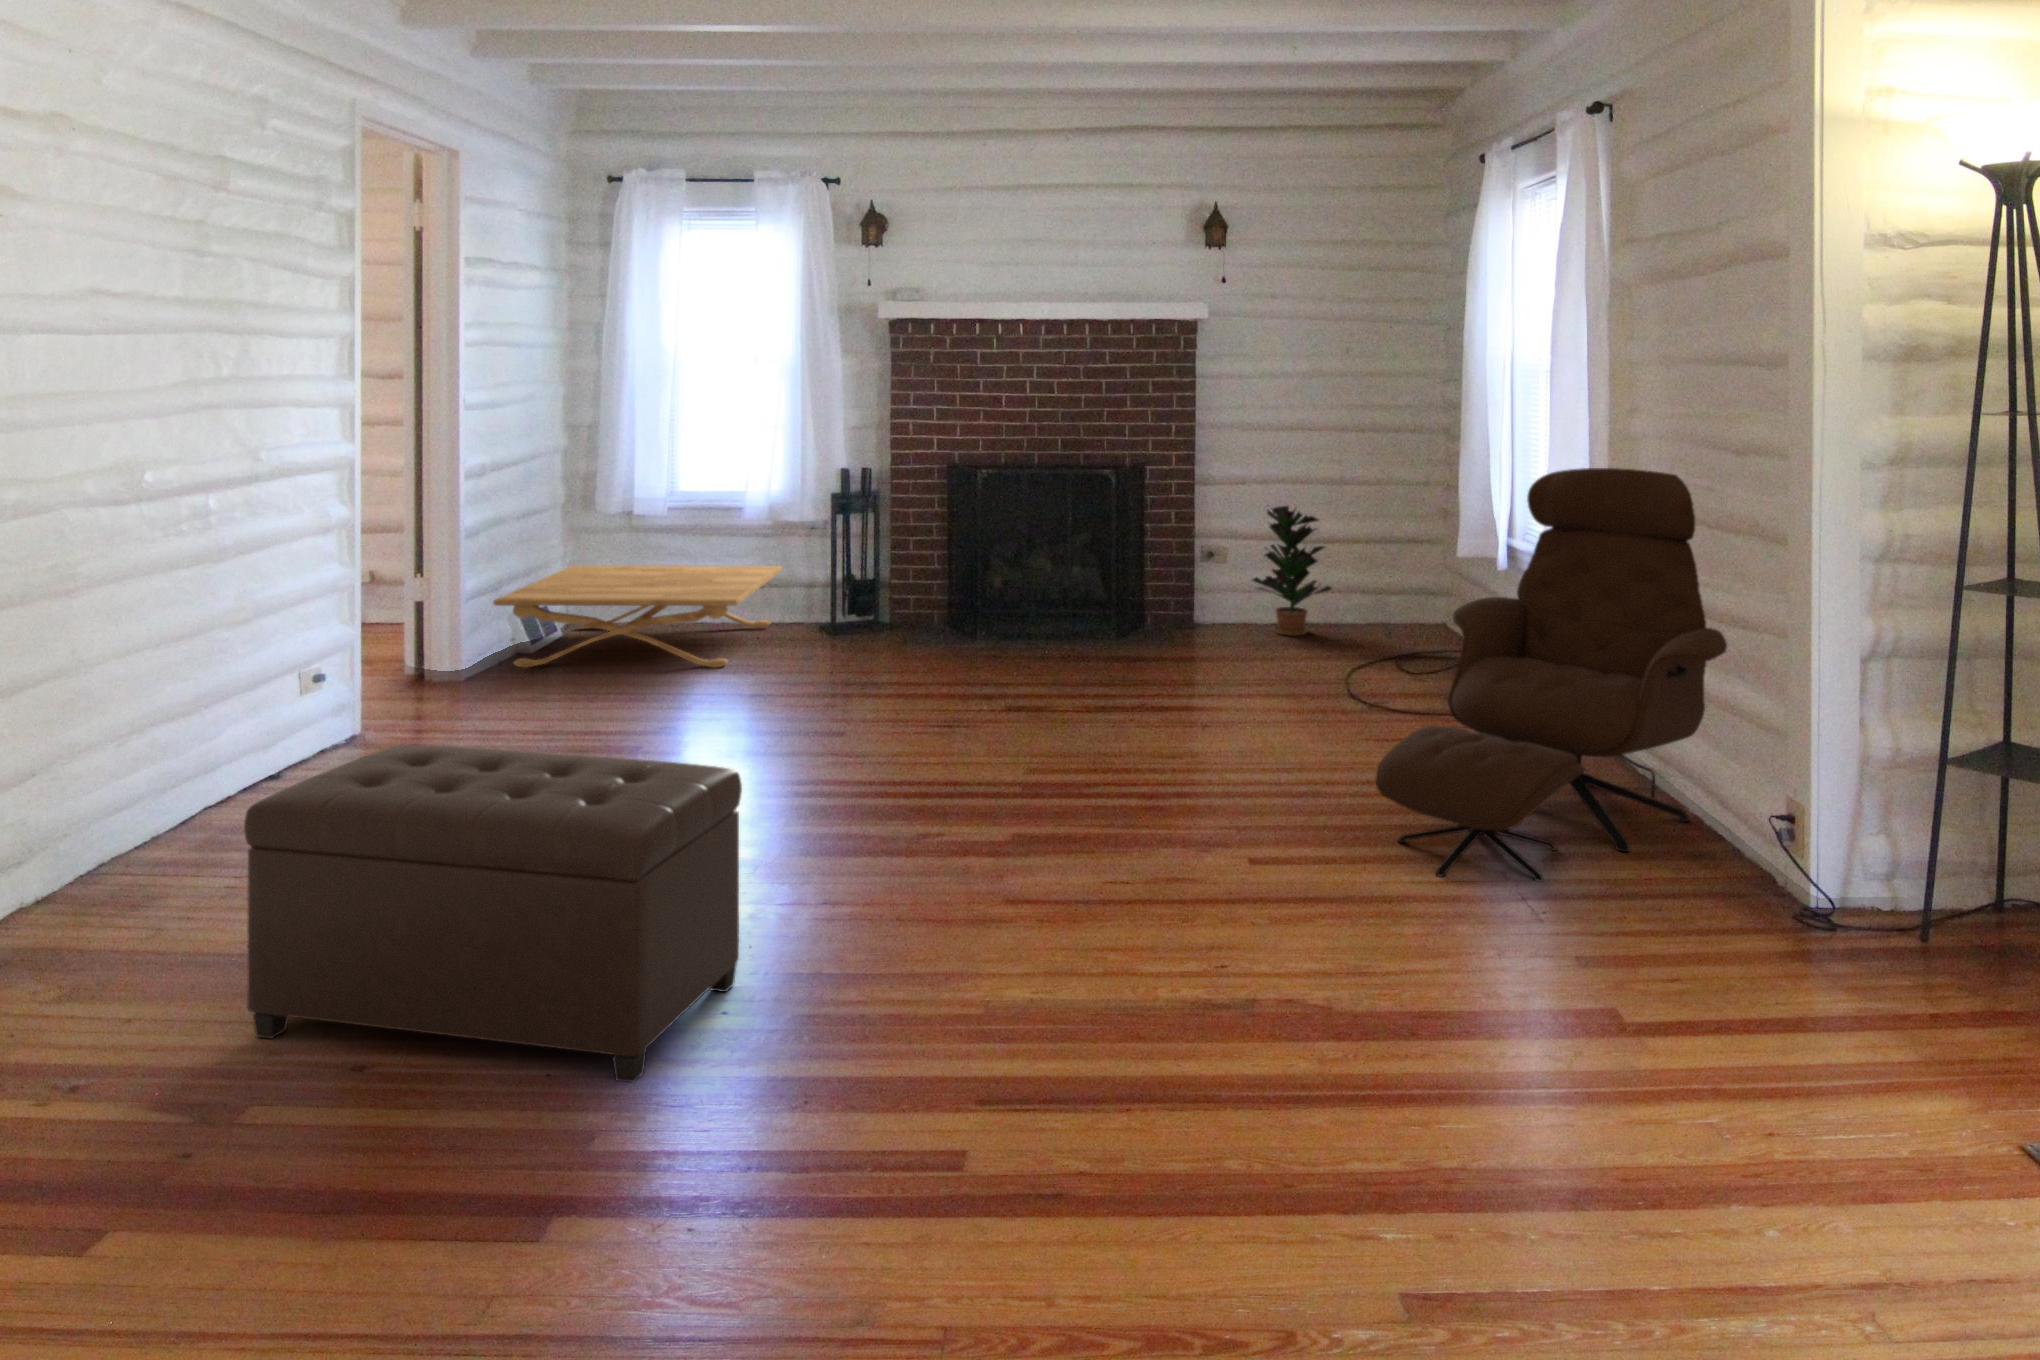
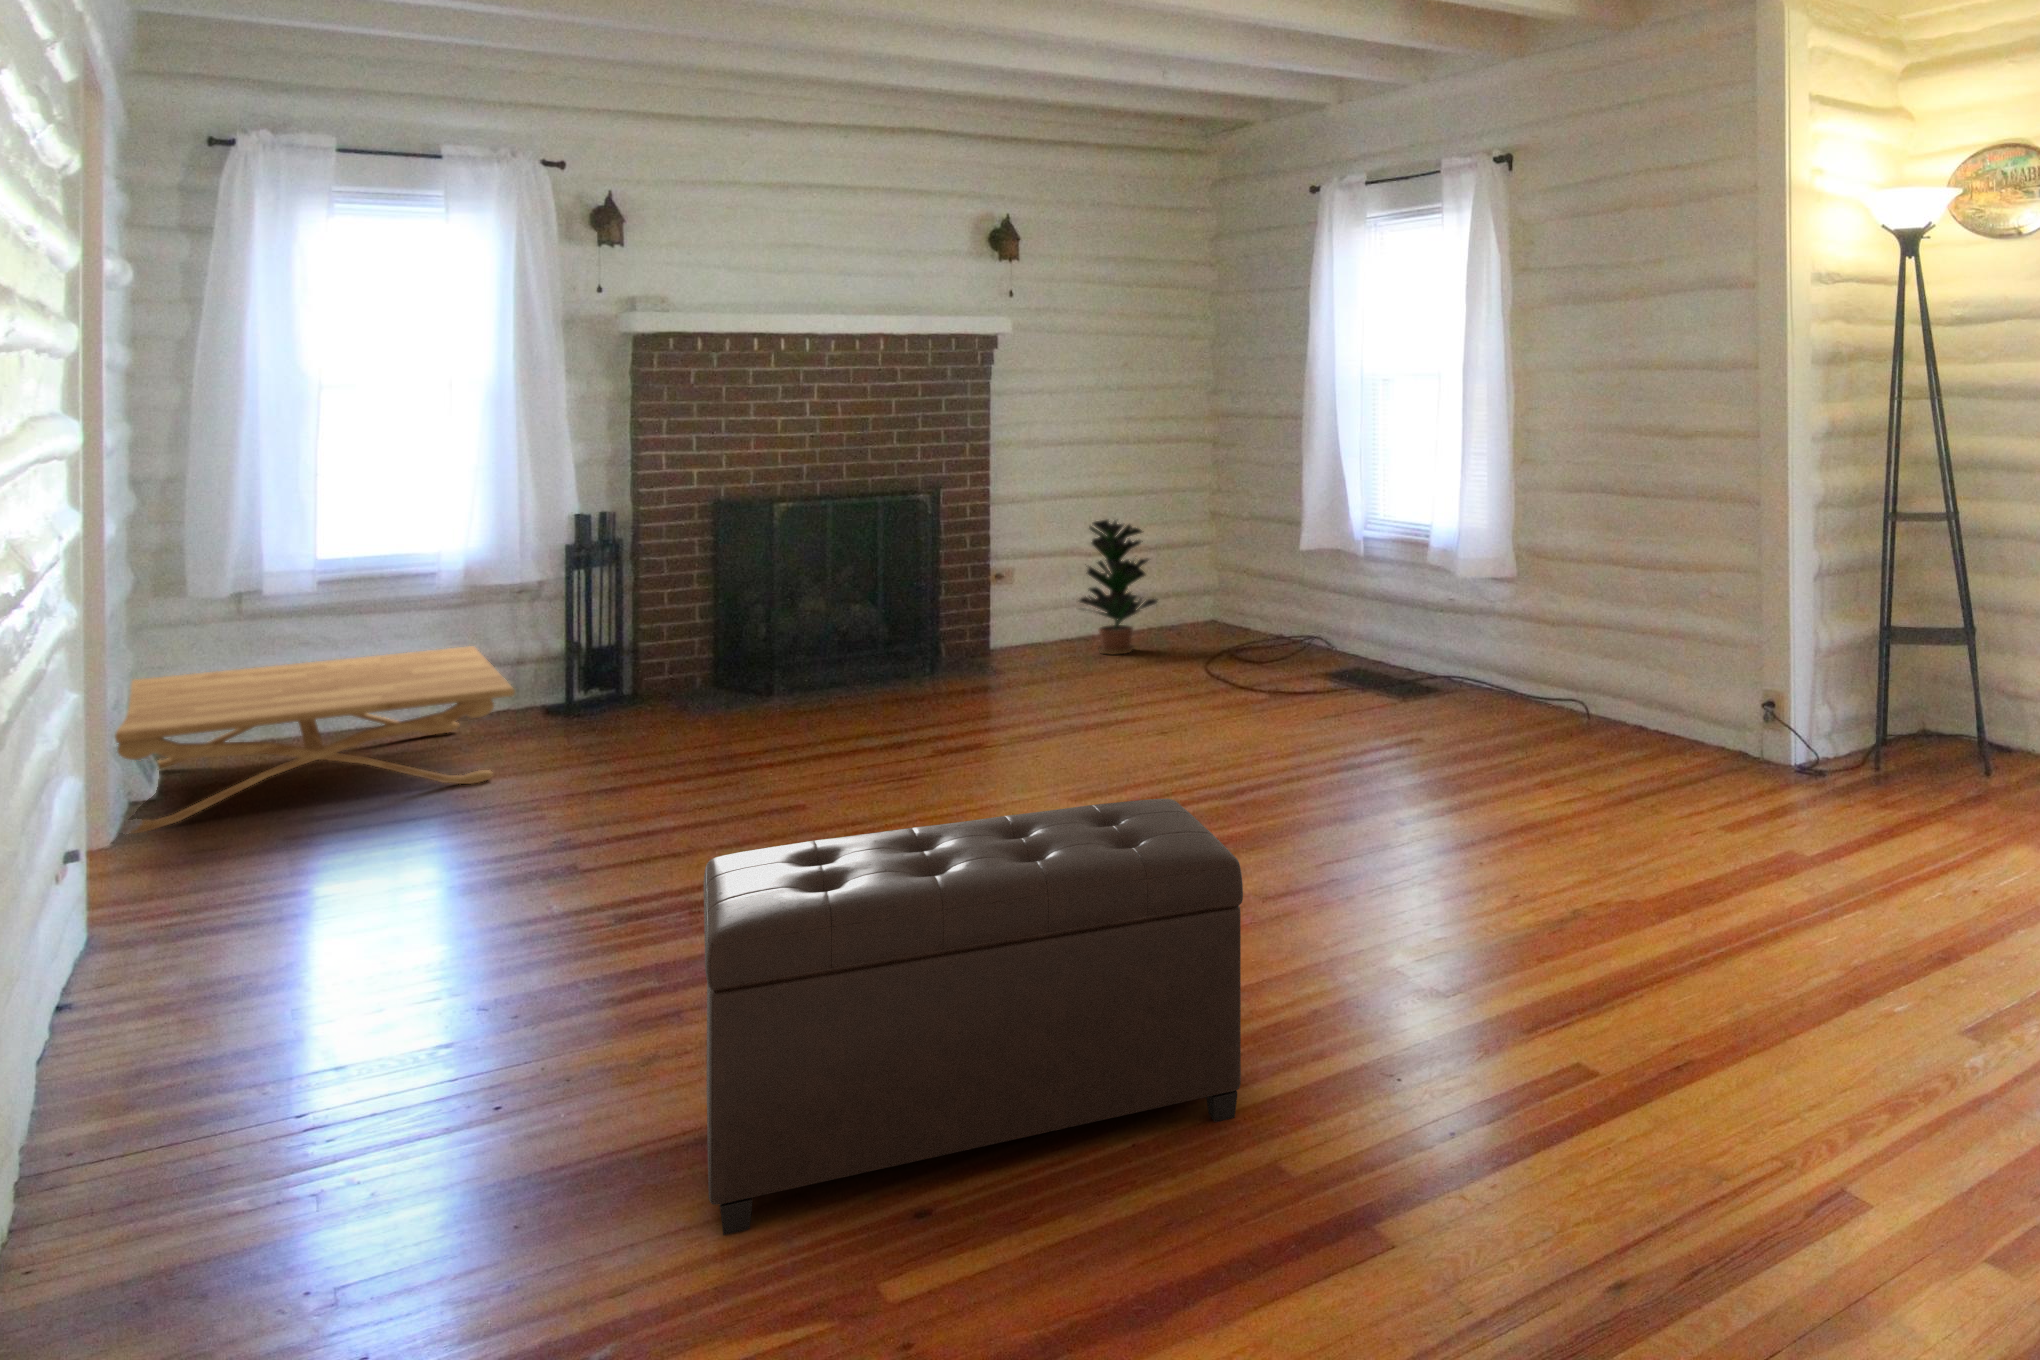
lounge chair: present [1376,468,1727,882] -> none [1469,455,1700,807]

